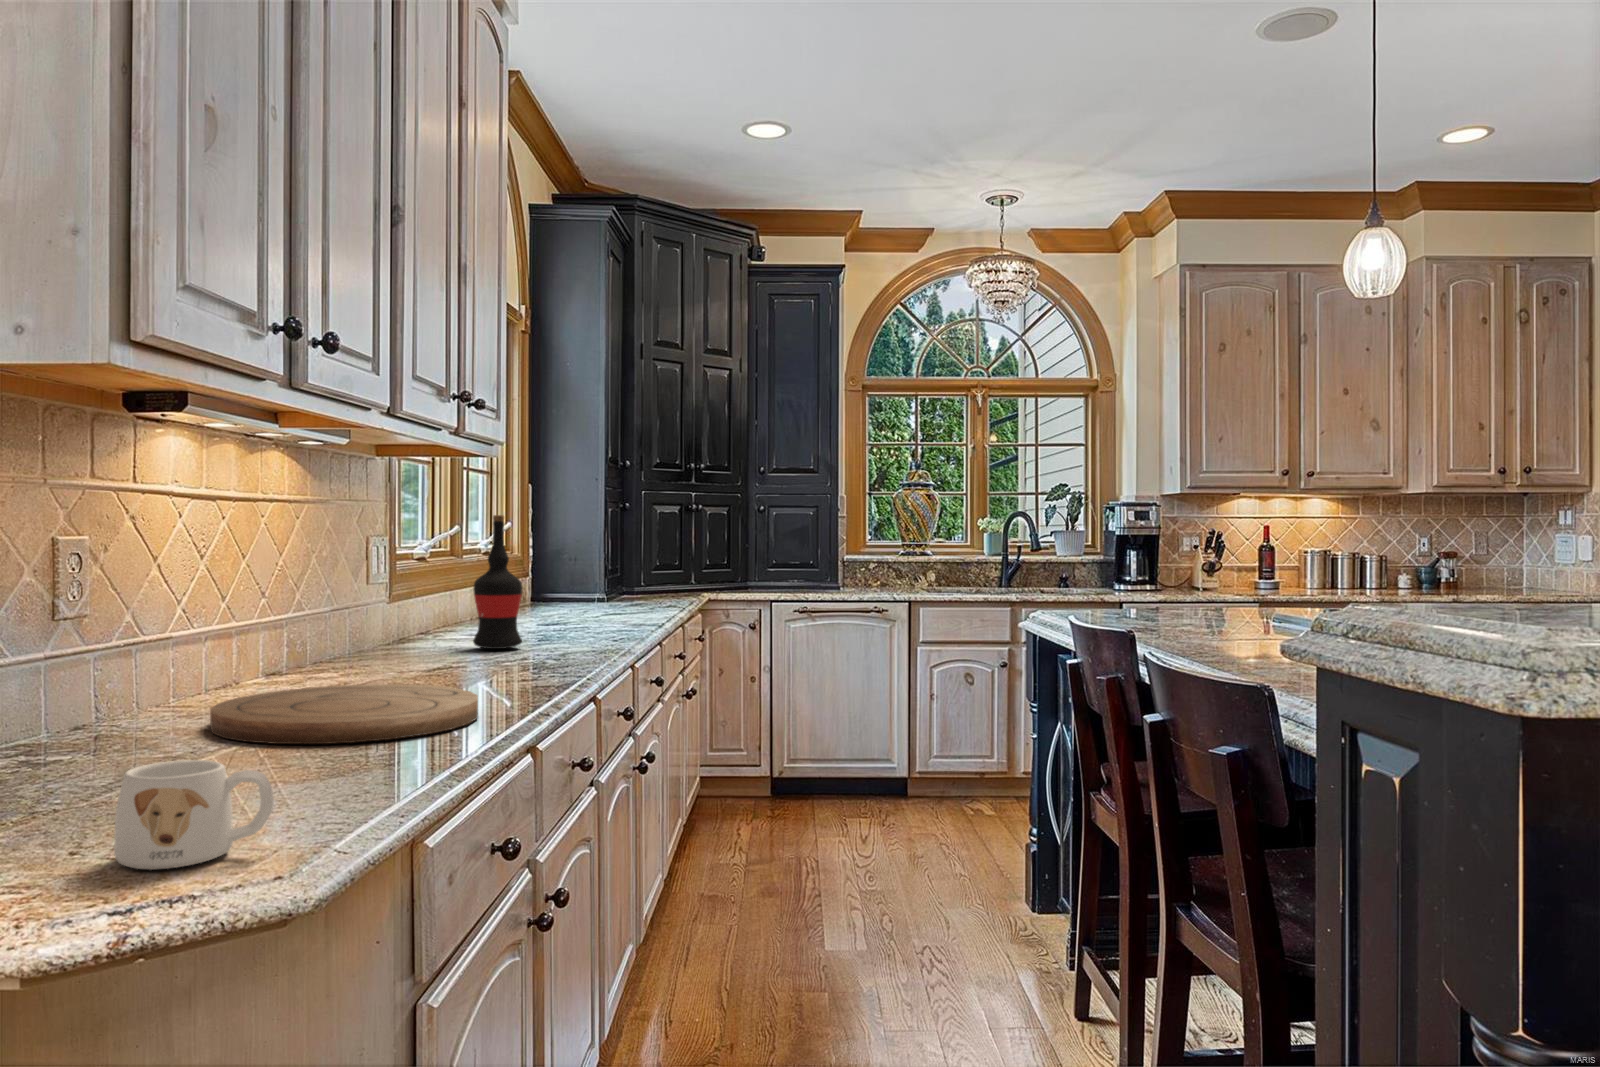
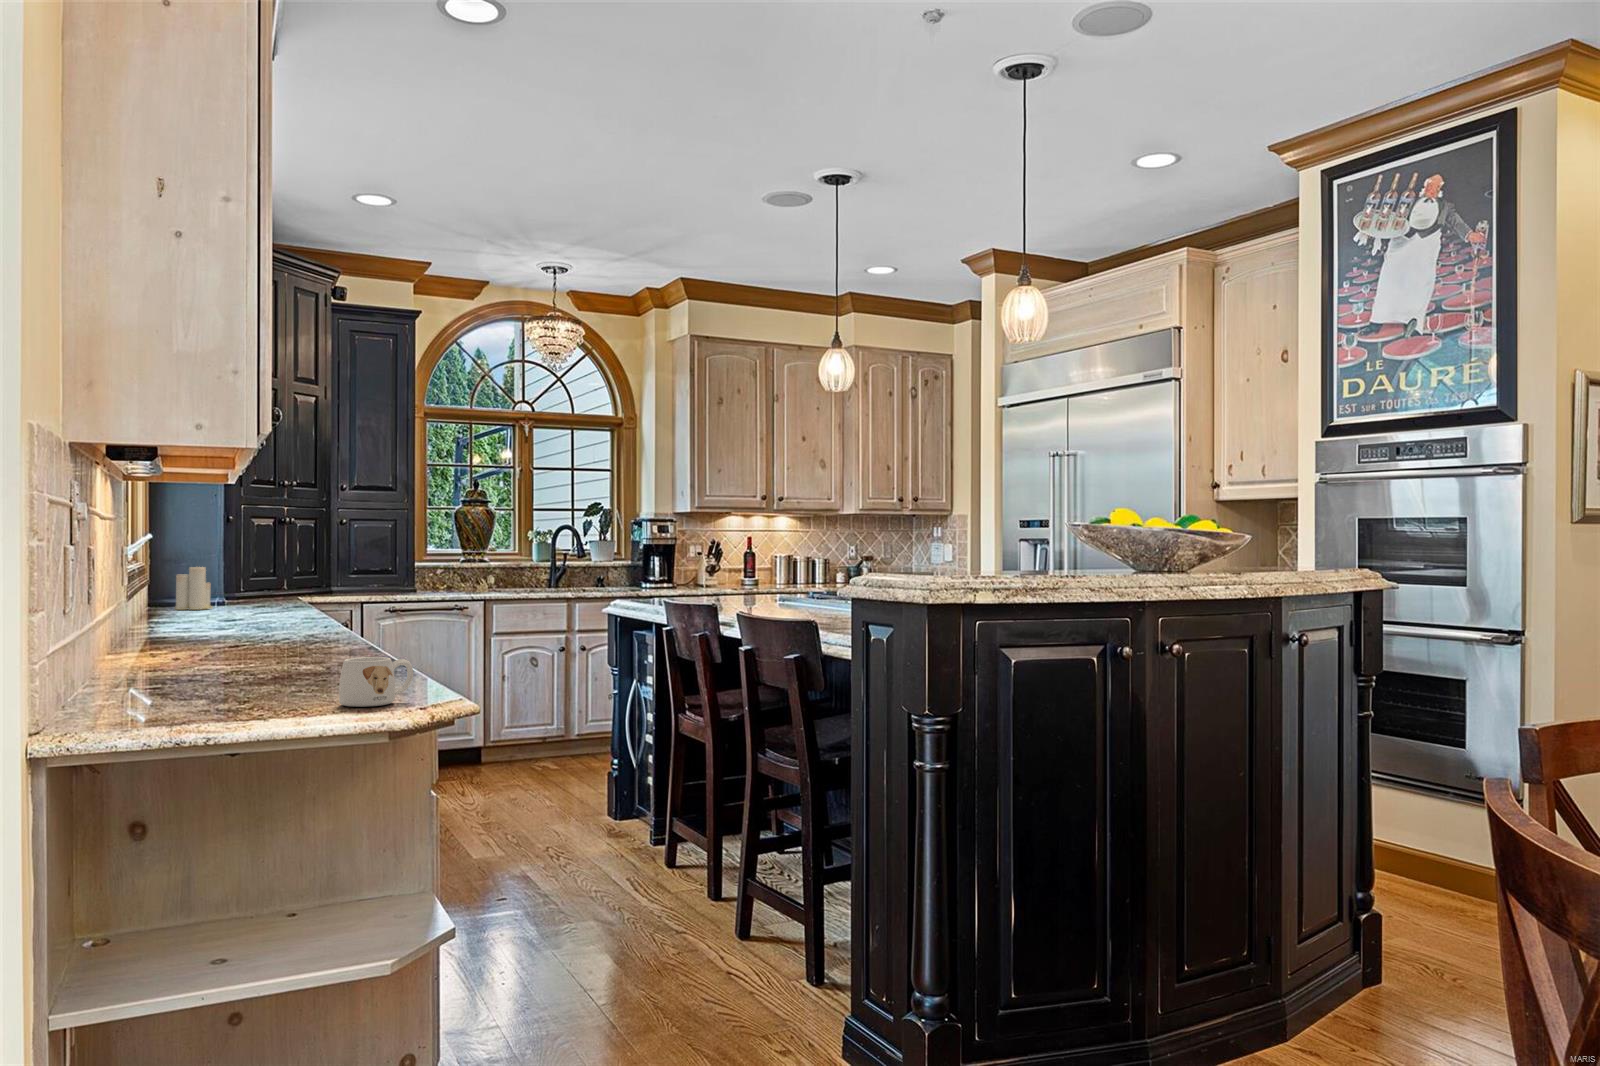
wine bottle: present [473,515,523,649] -> none [222,528,265,634]
candle: none [538,554,576,607] -> present [174,567,212,610]
cutting board: present [210,684,478,744] -> none [180,646,363,676]

